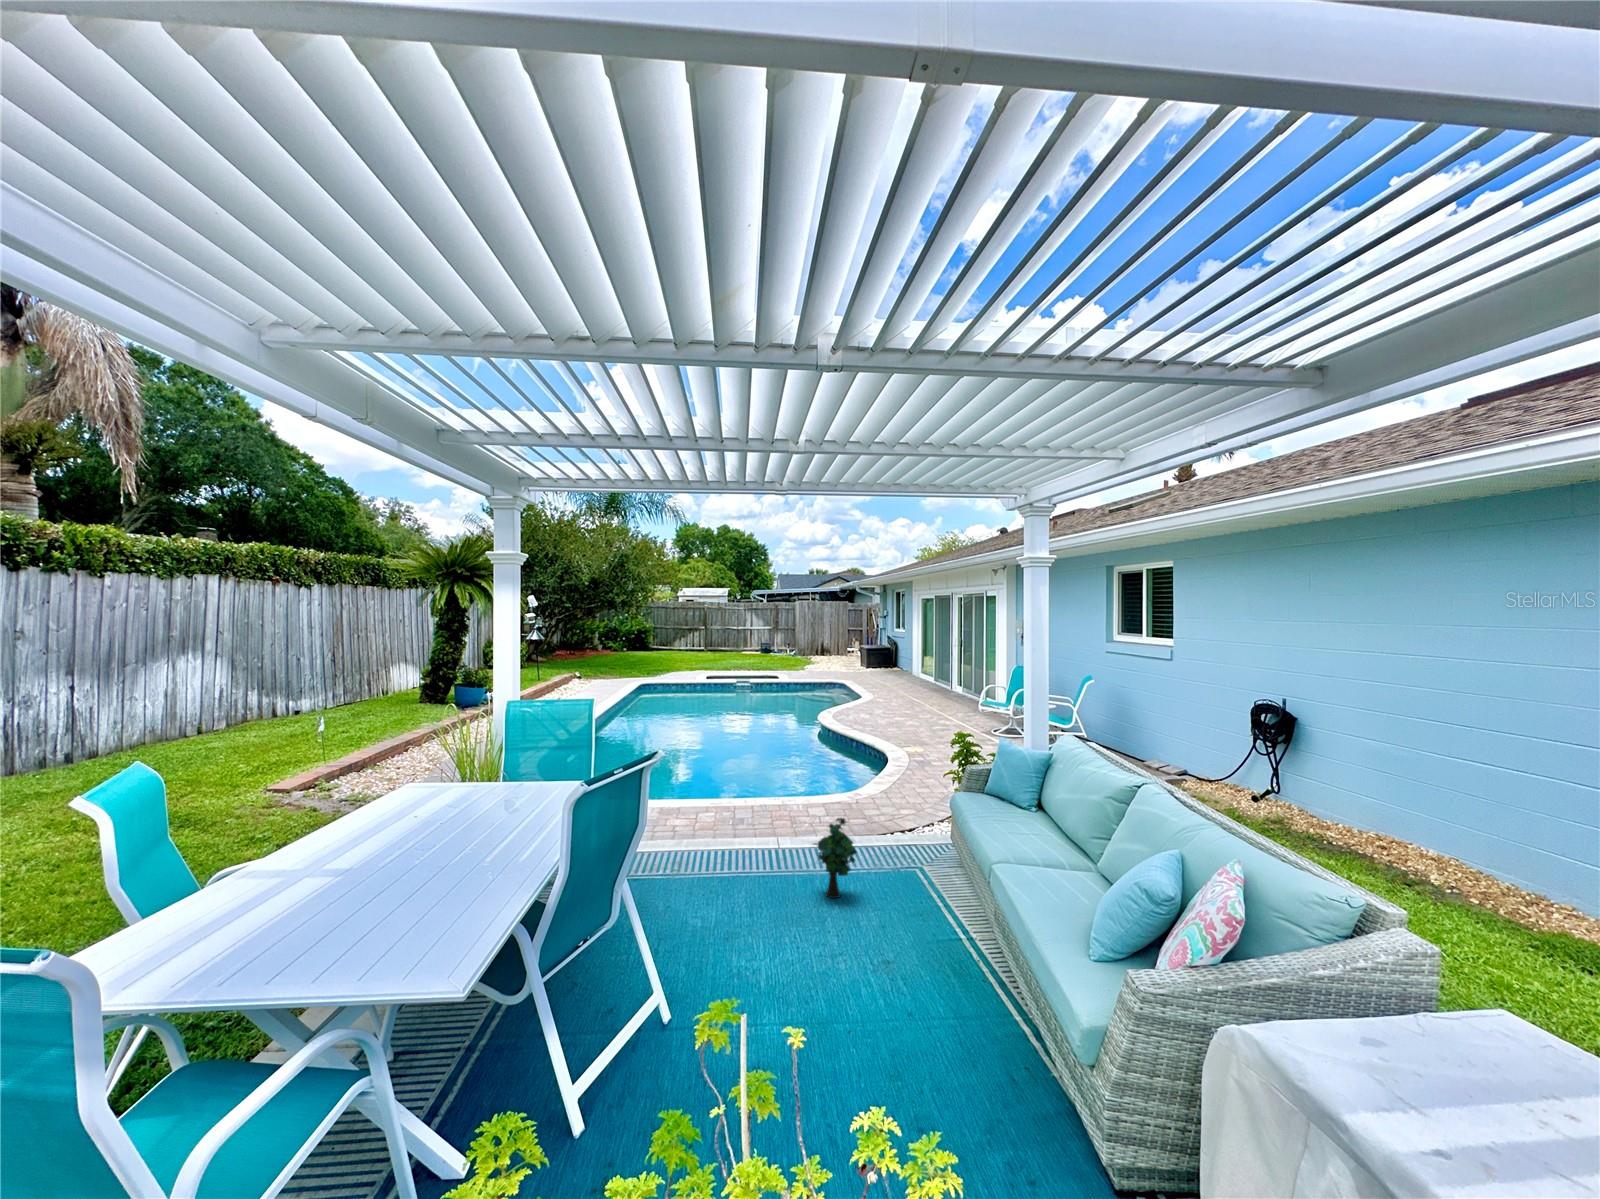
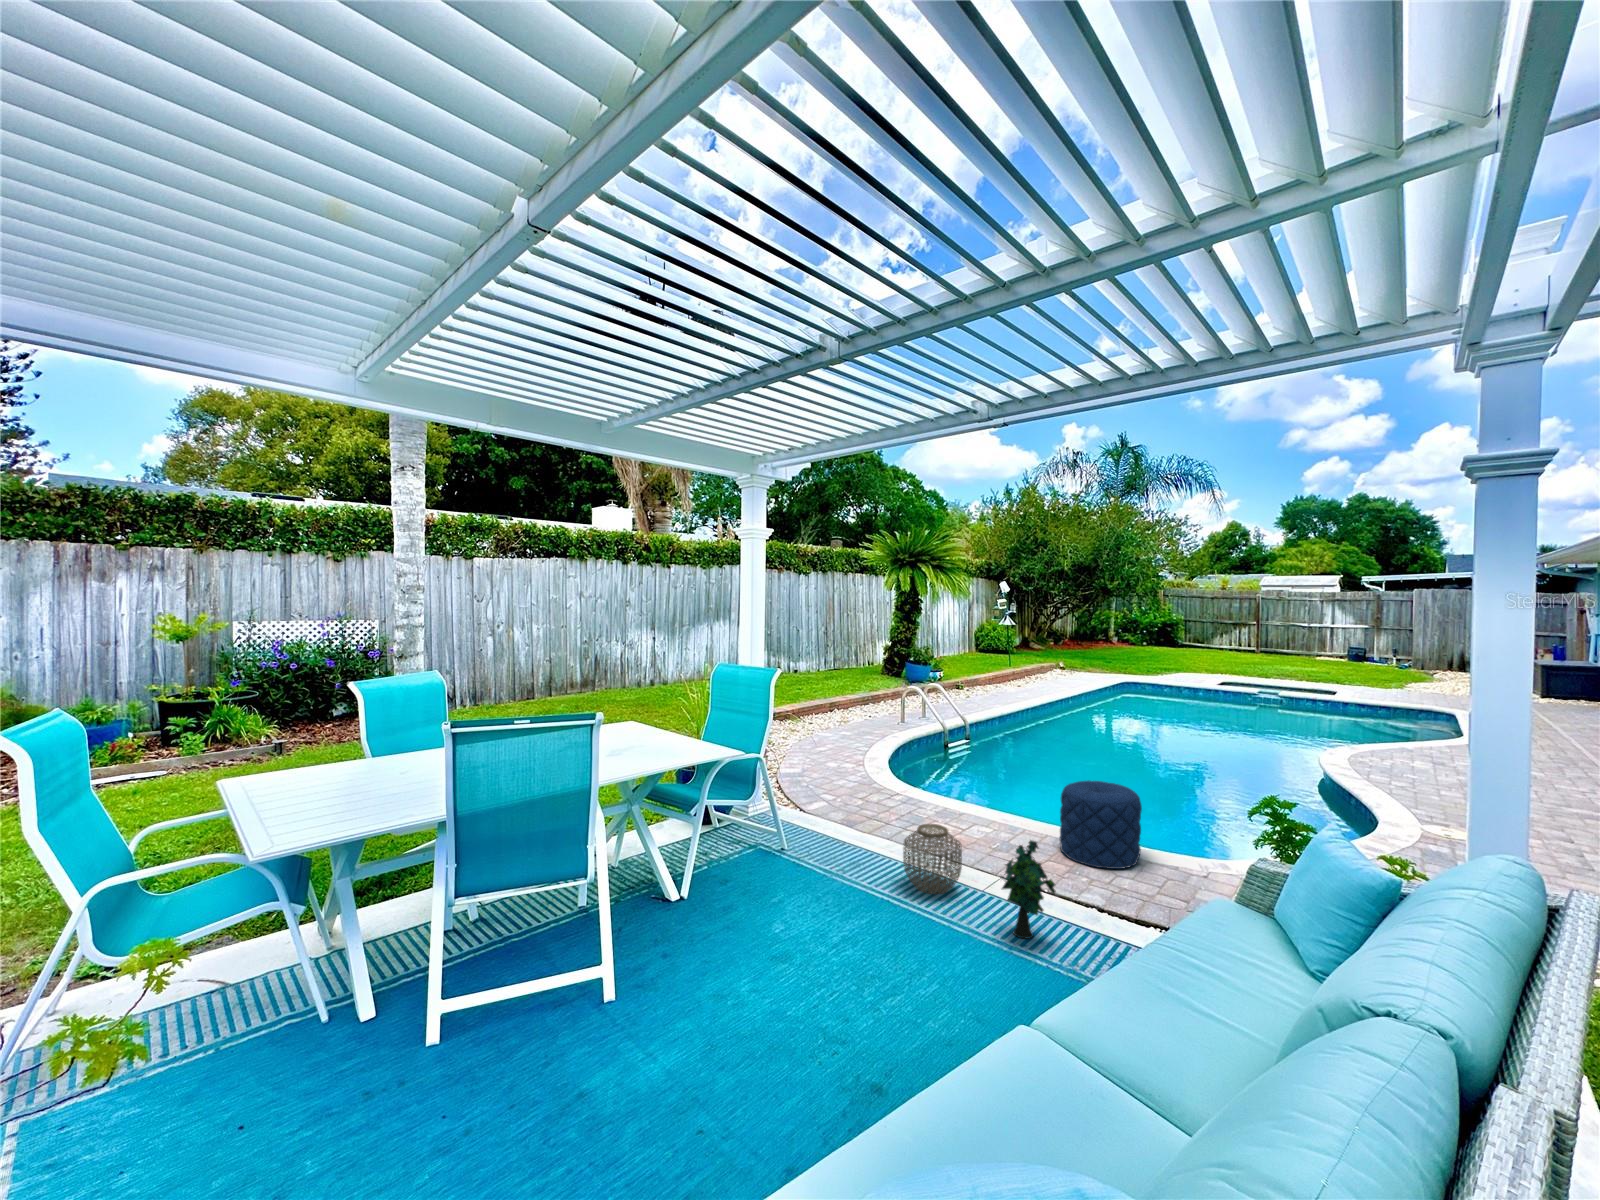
pouf: none [774,765,832,833] -> present [1060,780,1142,869]
woven basket: none [711,829,763,892] -> present [903,824,962,894]

